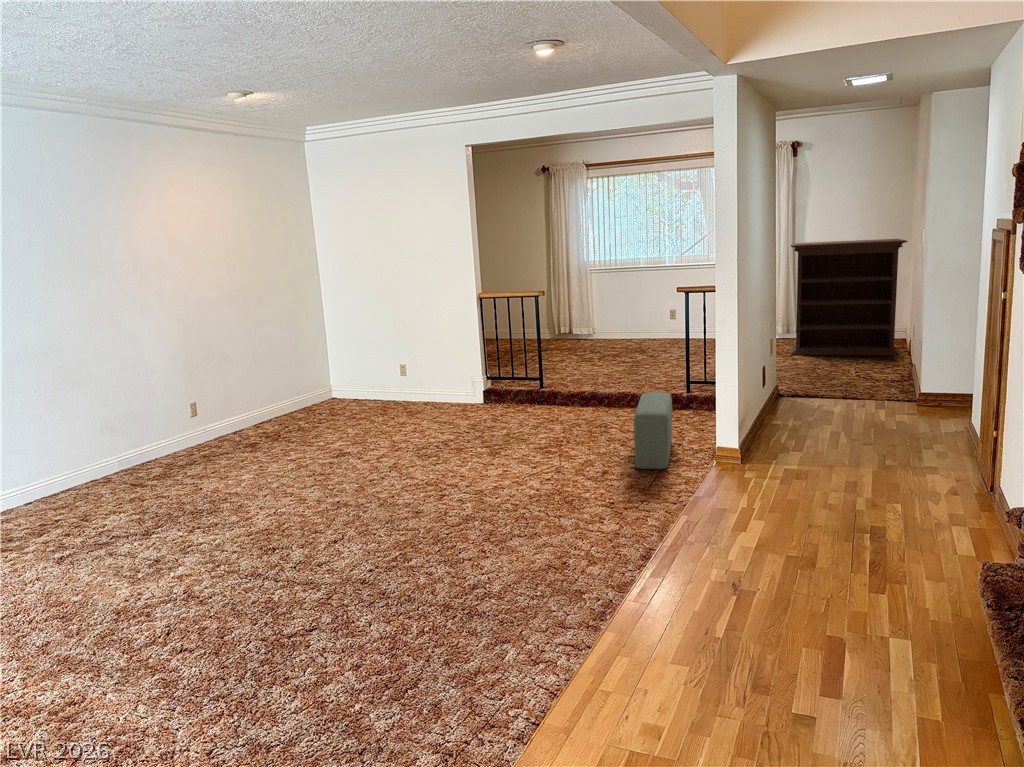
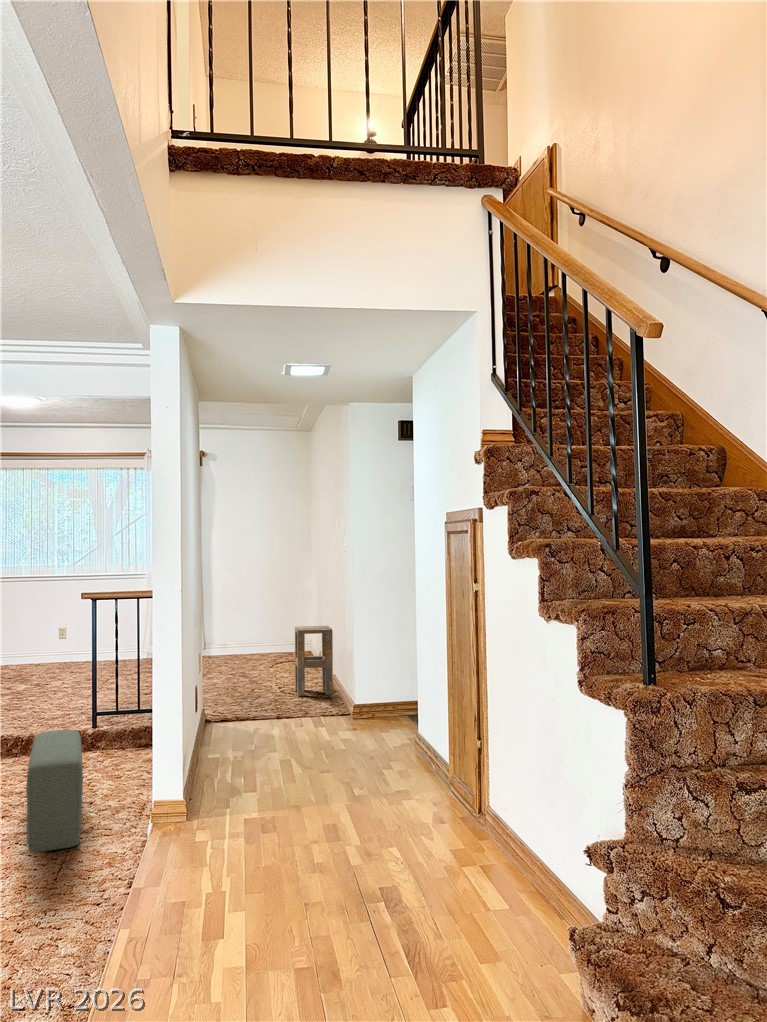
bookshelf: present [791,239,908,355] -> none [201,550,316,674]
side table: none [871,317,911,382] -> present [295,626,333,696]

